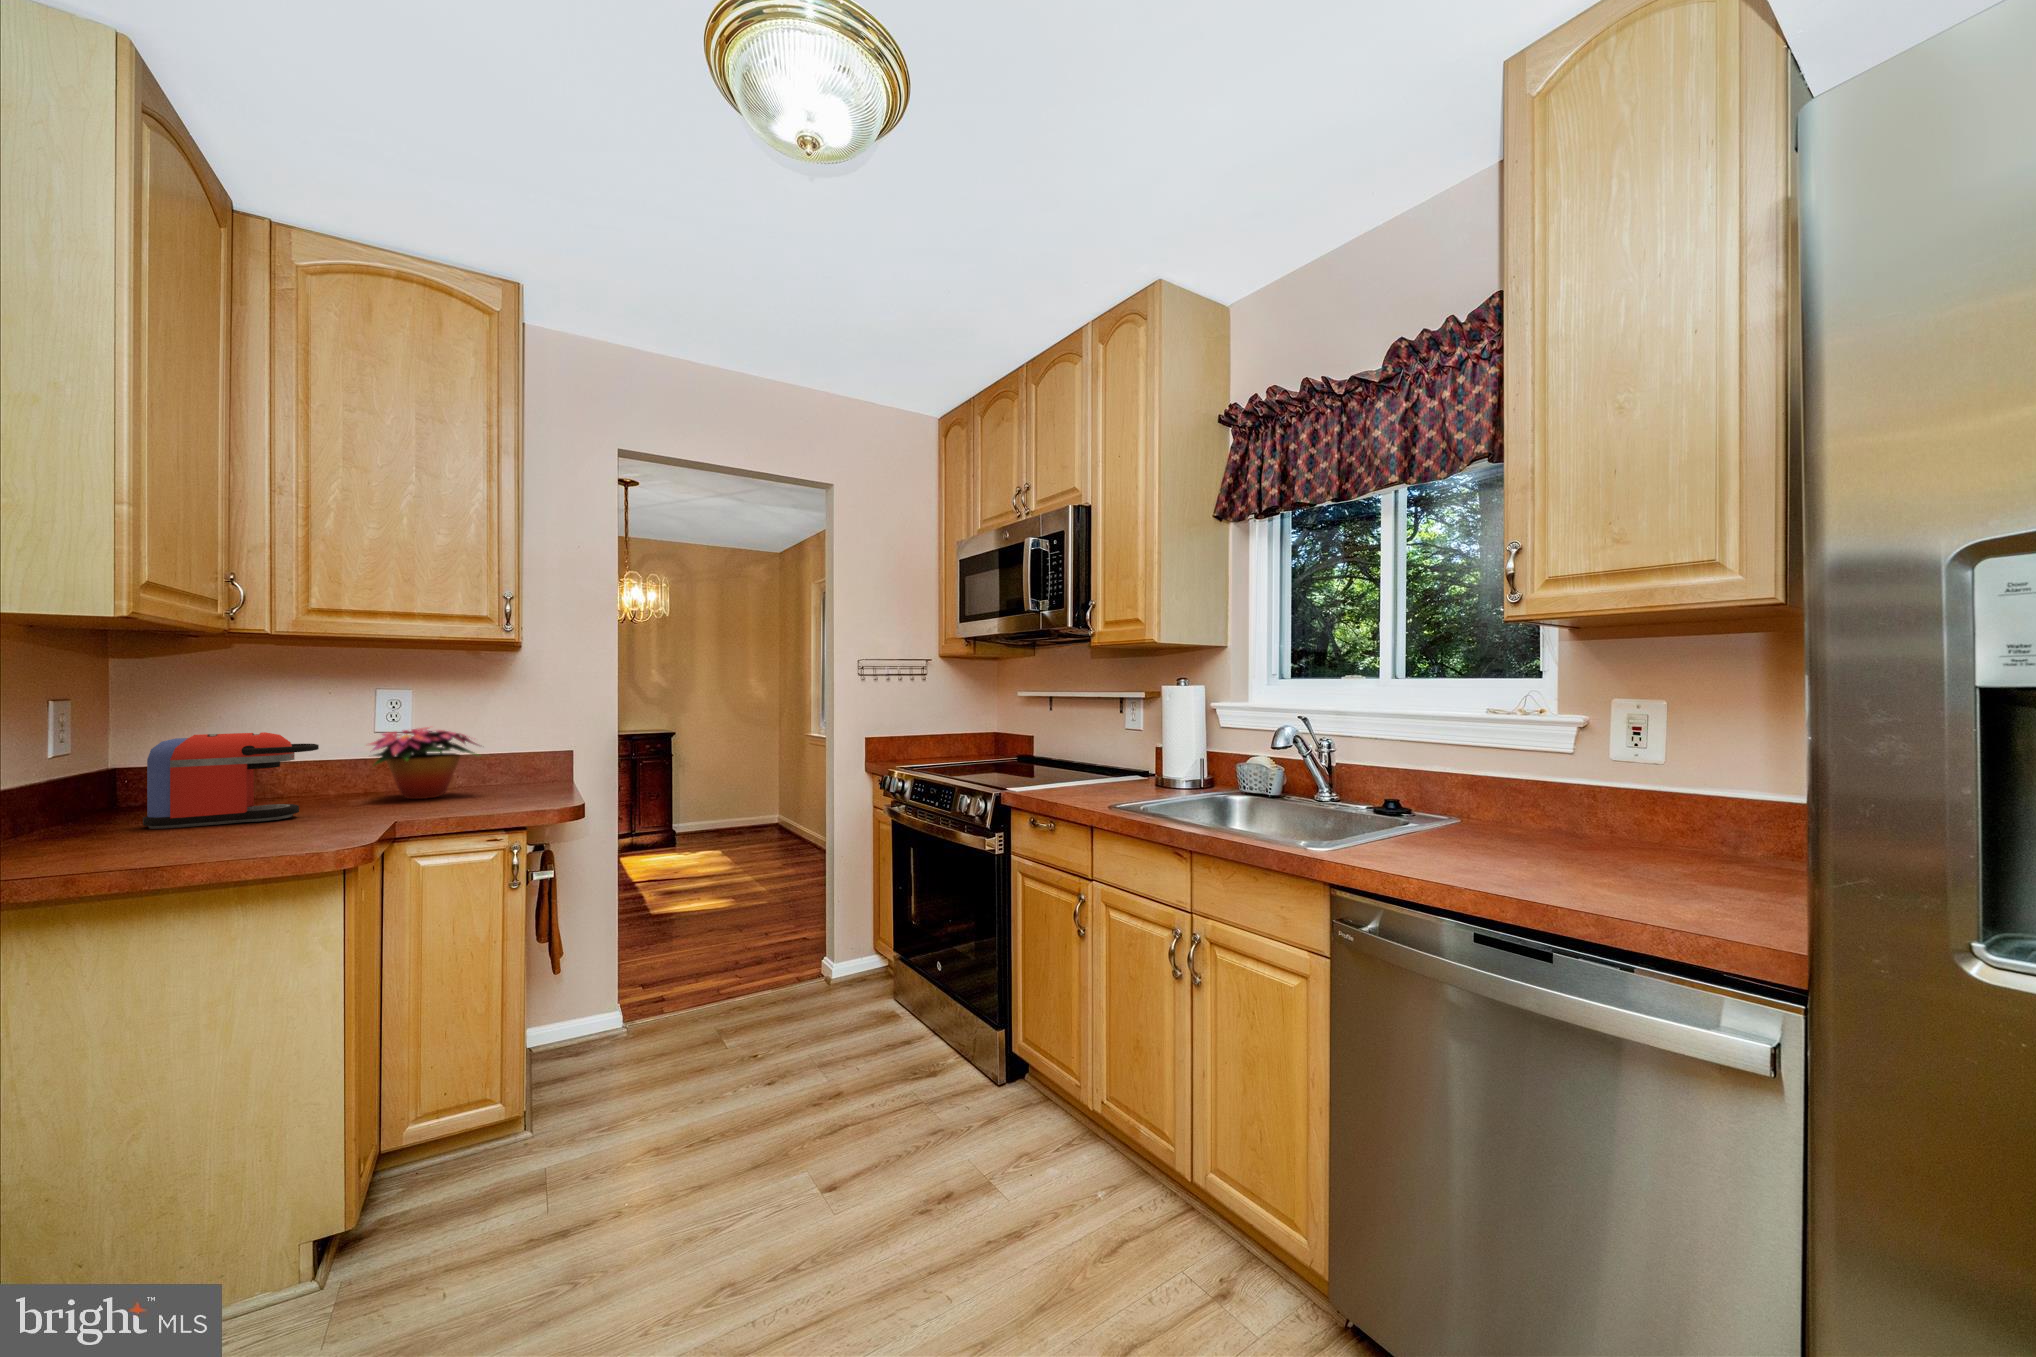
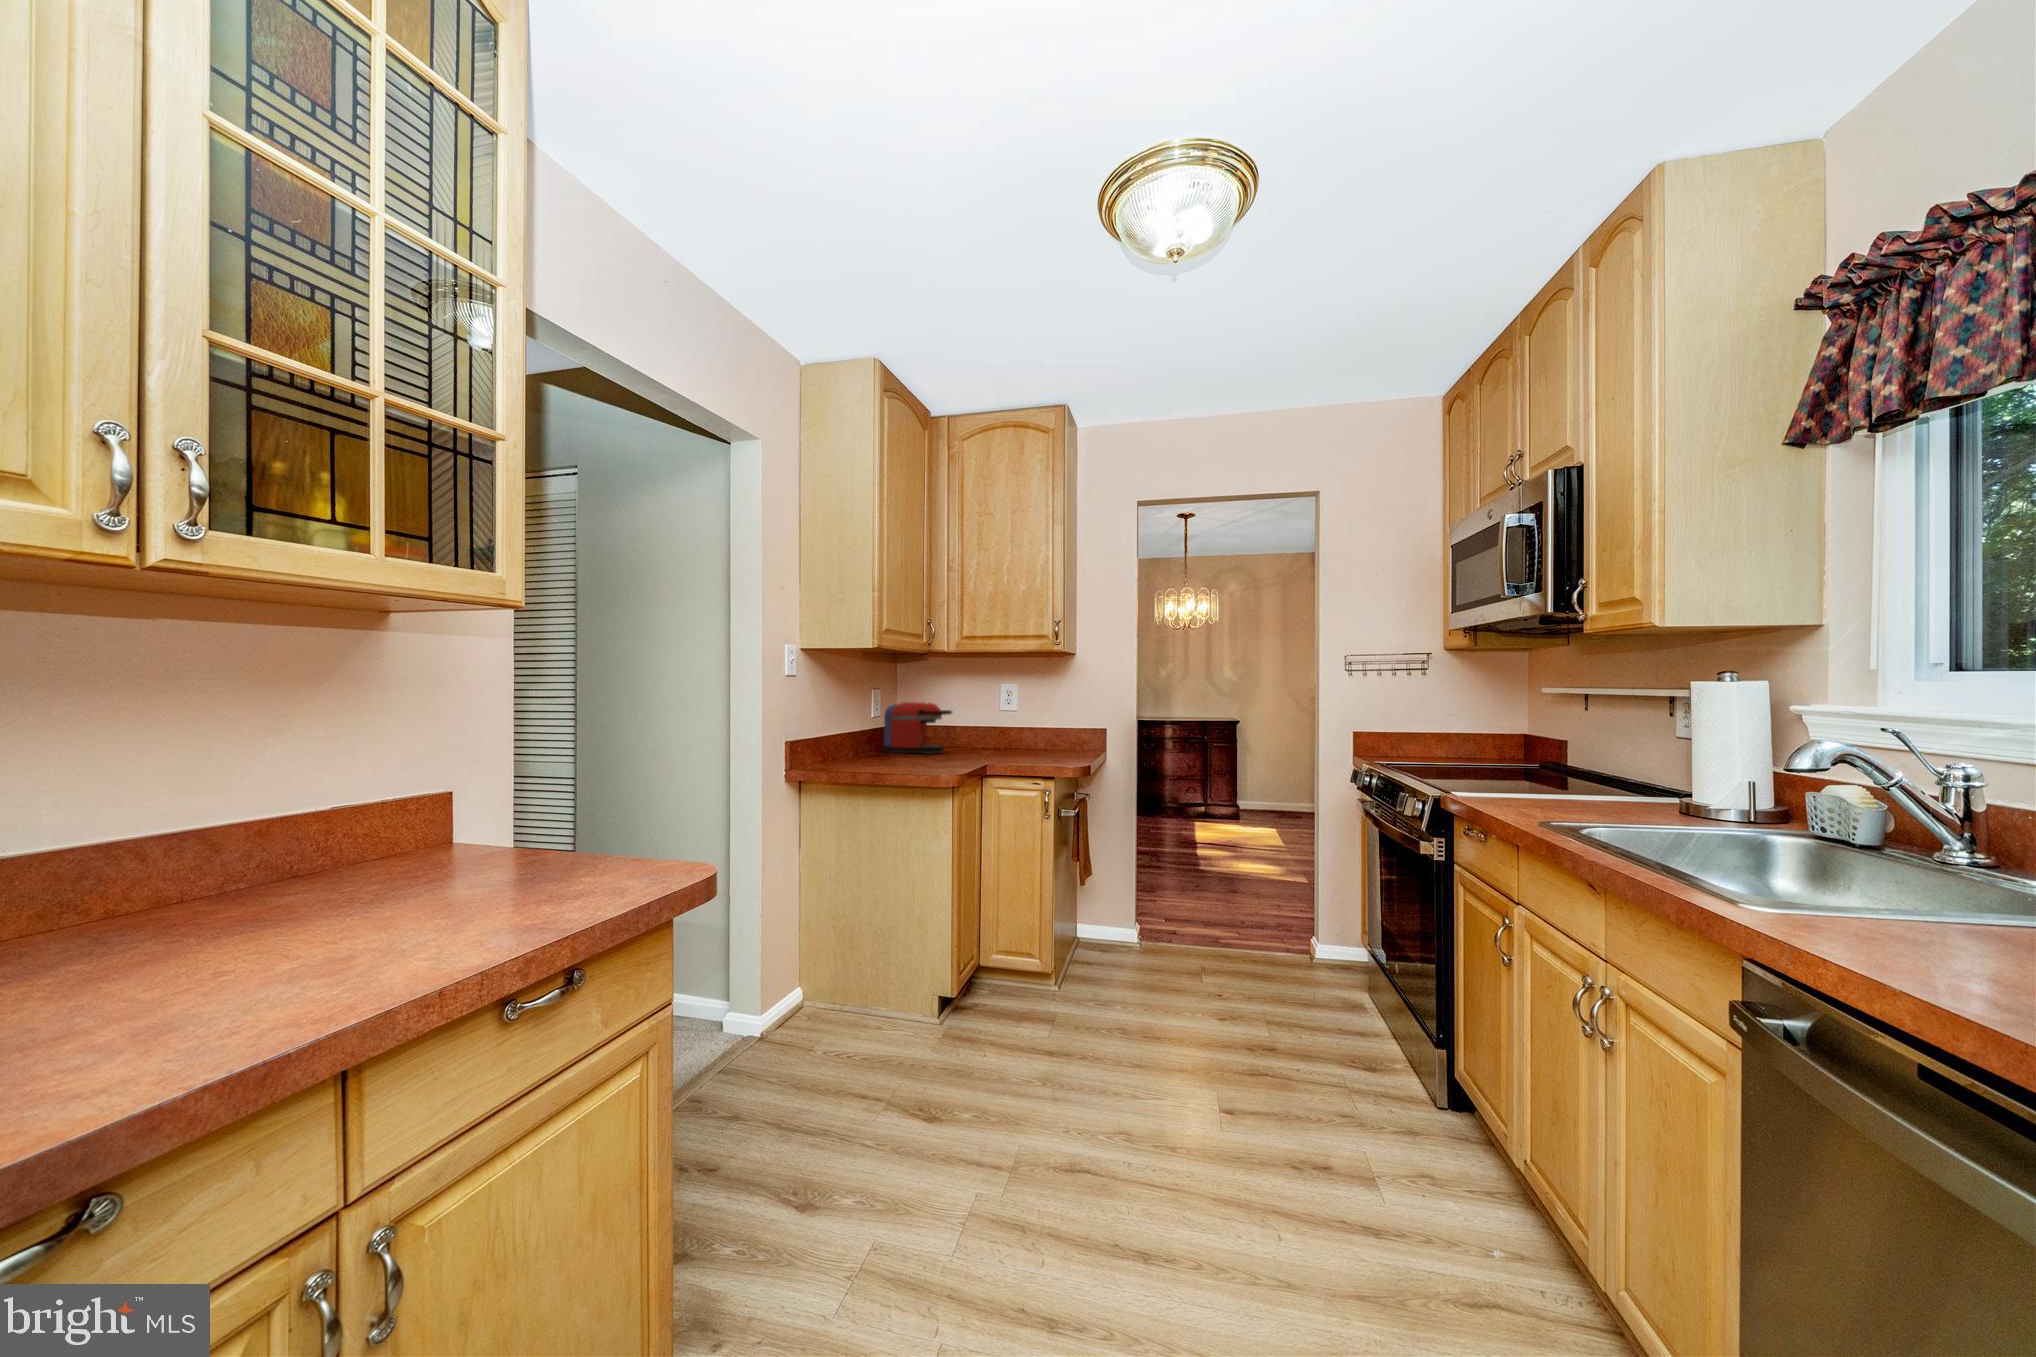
flower arrangement: present [369,727,478,799] -> none [981,704,1048,751]

